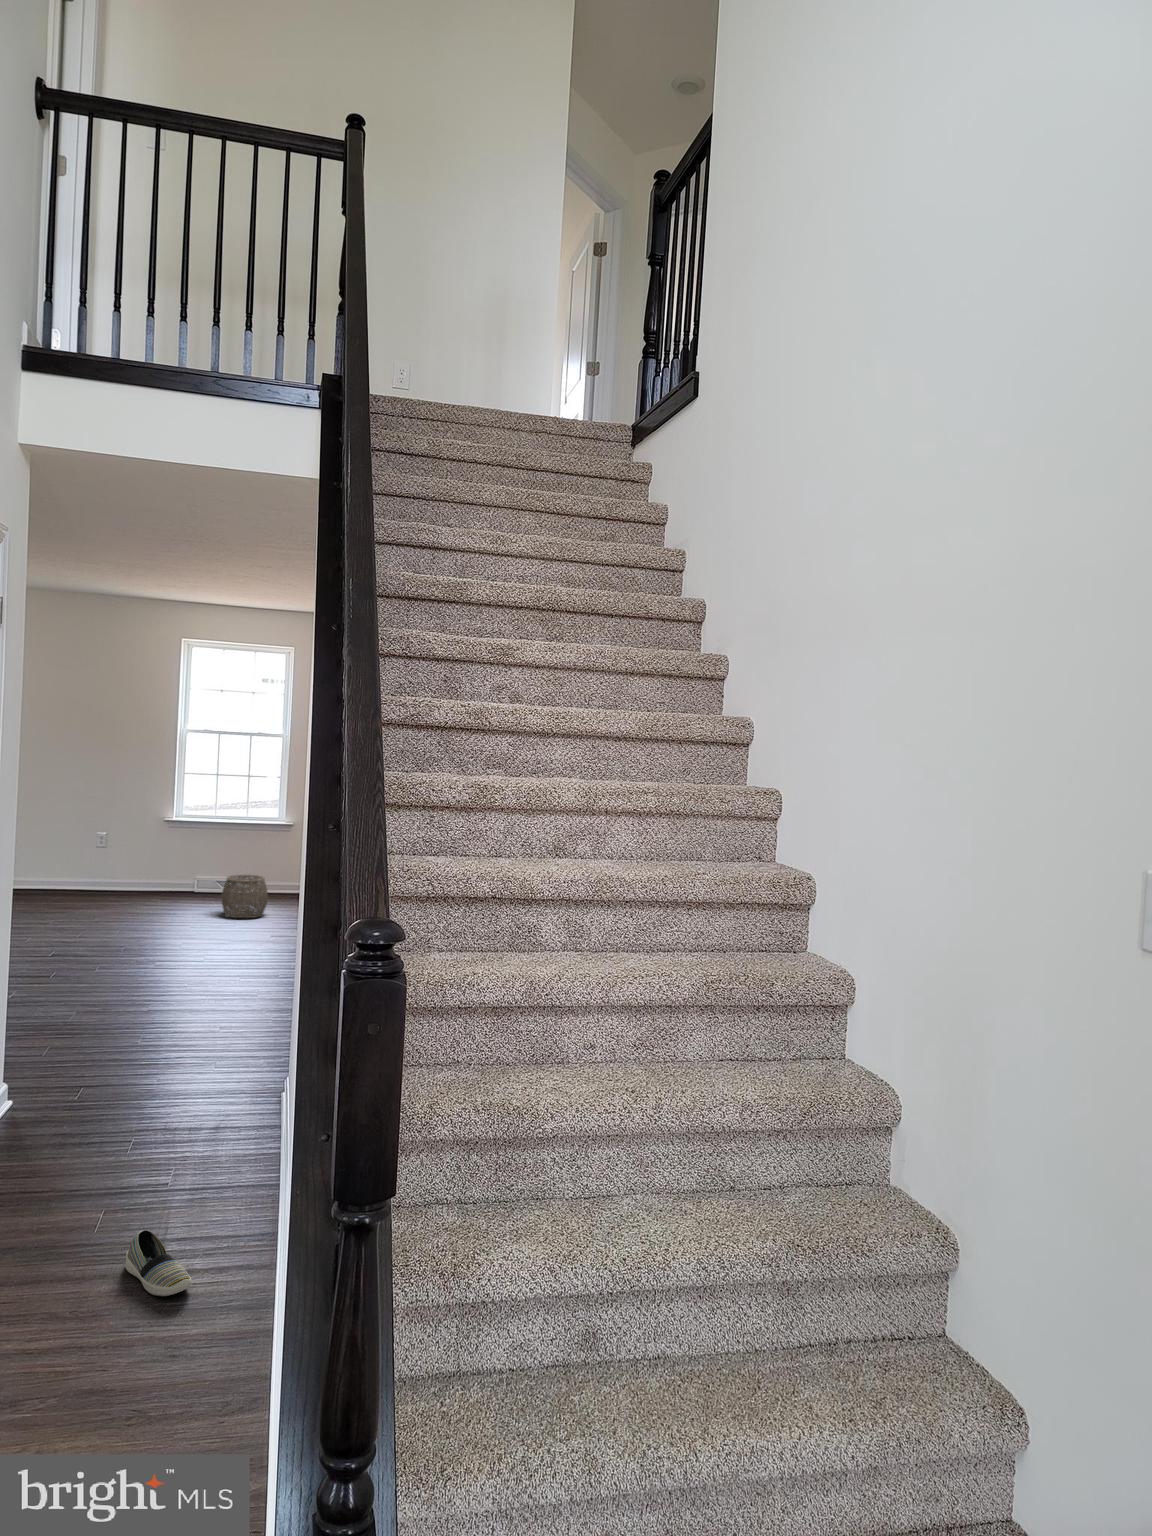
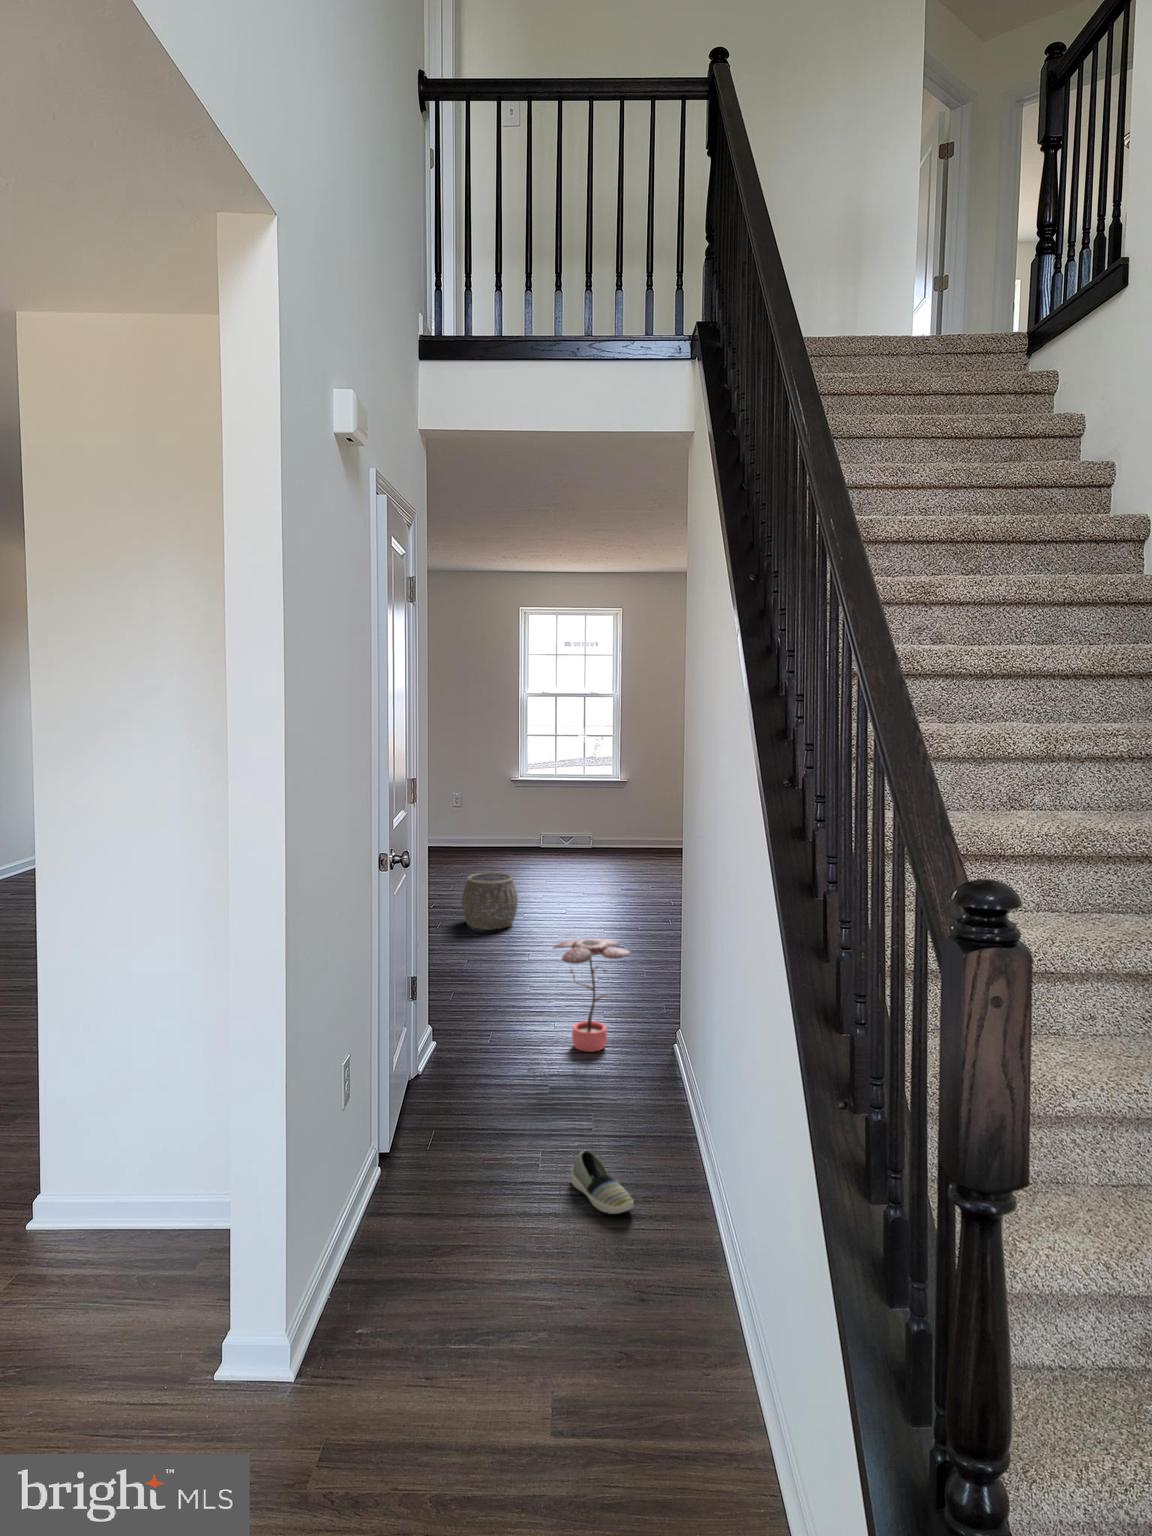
woven basket: present [221,875,268,919] -> present [462,872,518,930]
potted plant: none [143,1000,232,1124] -> present [553,939,630,1052]

